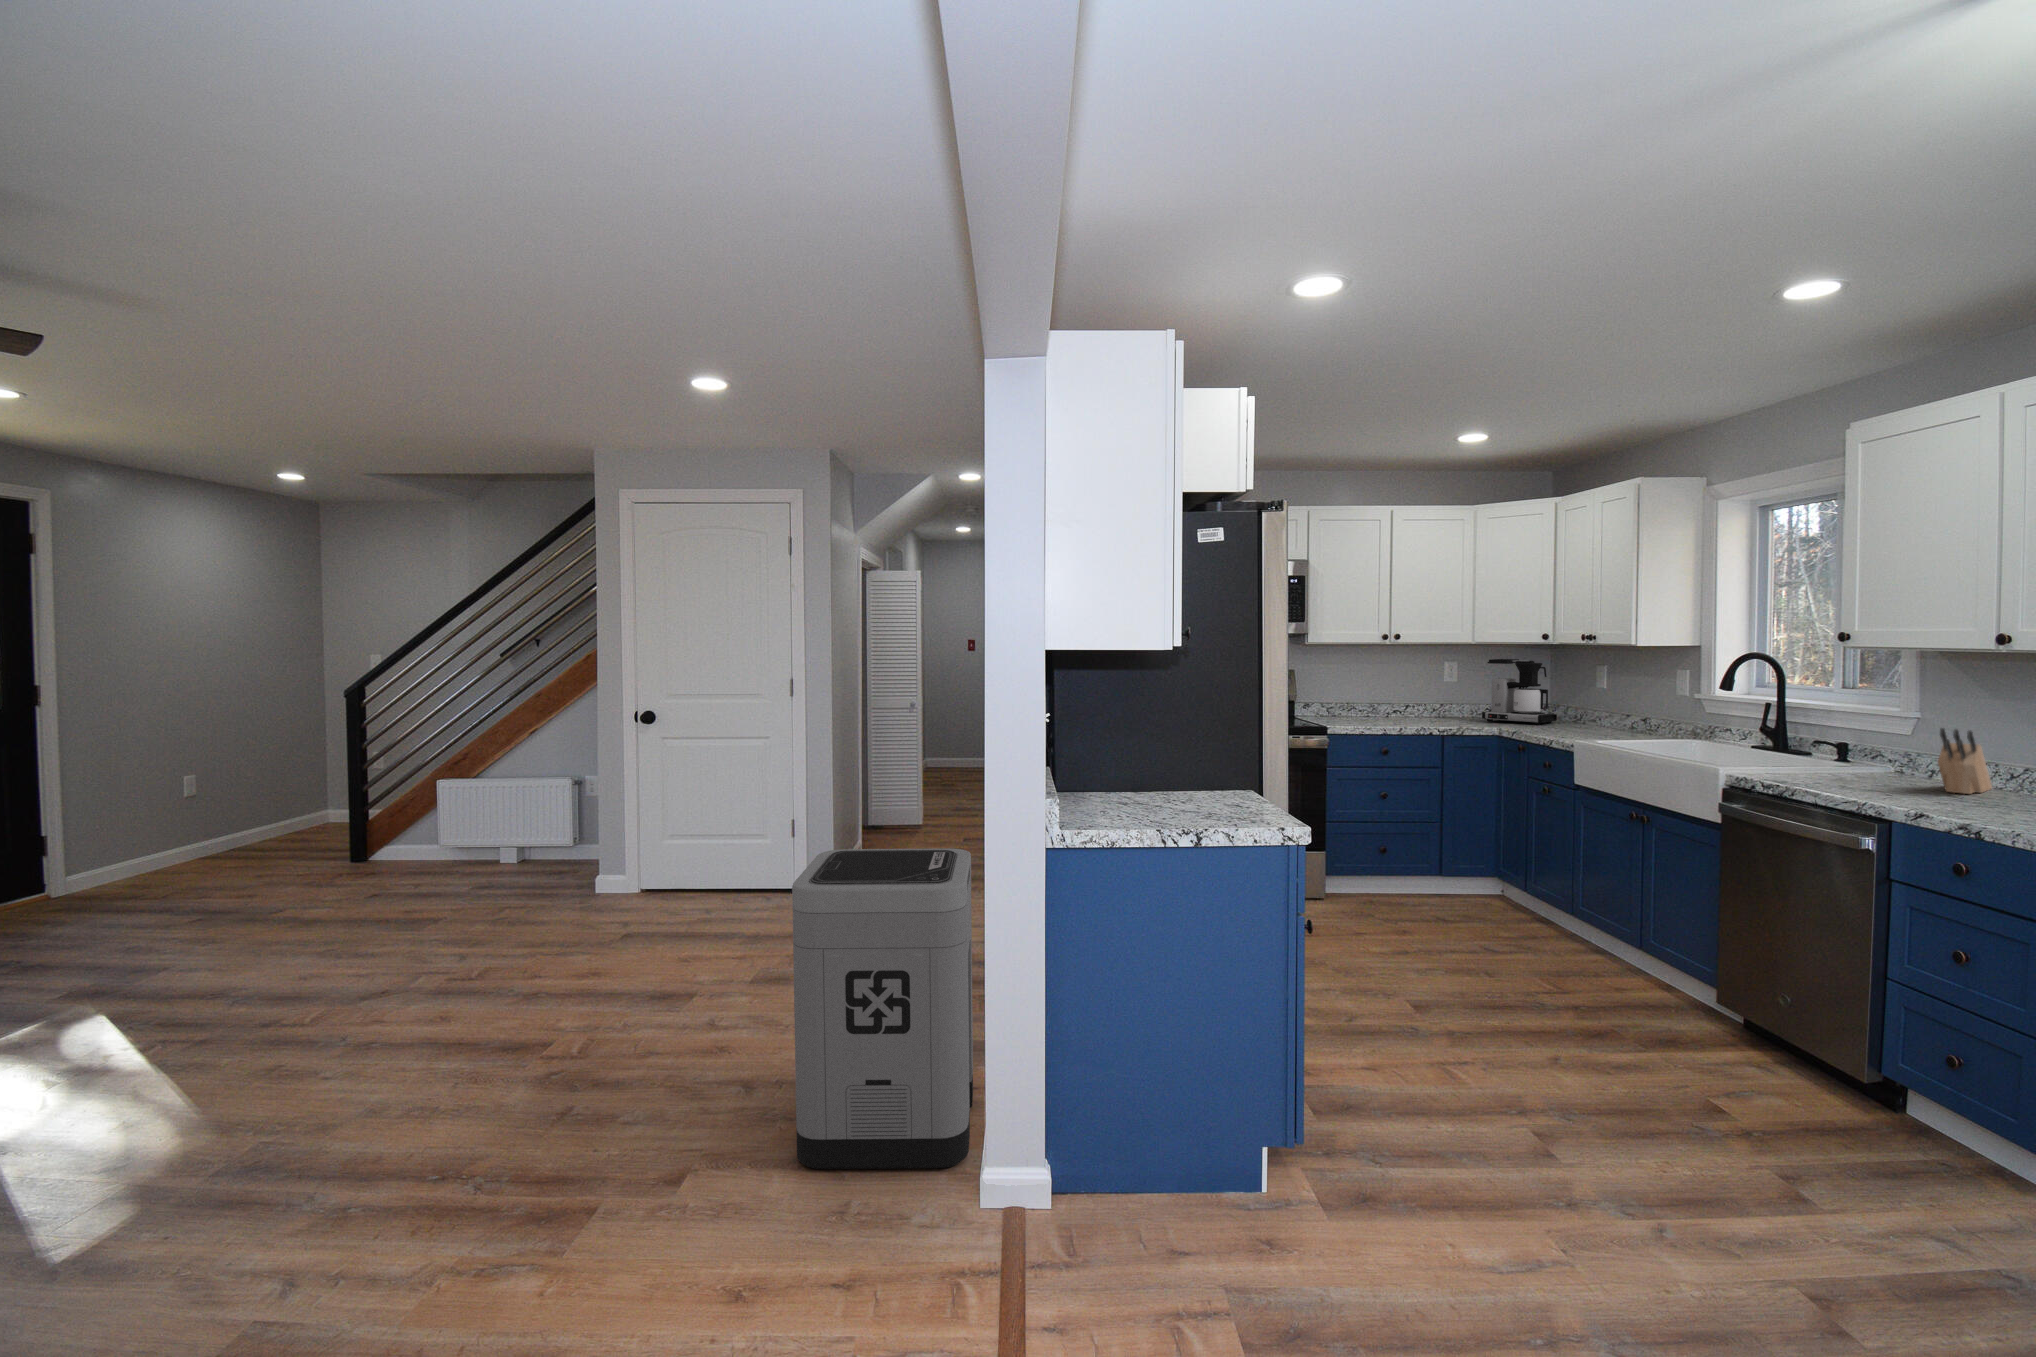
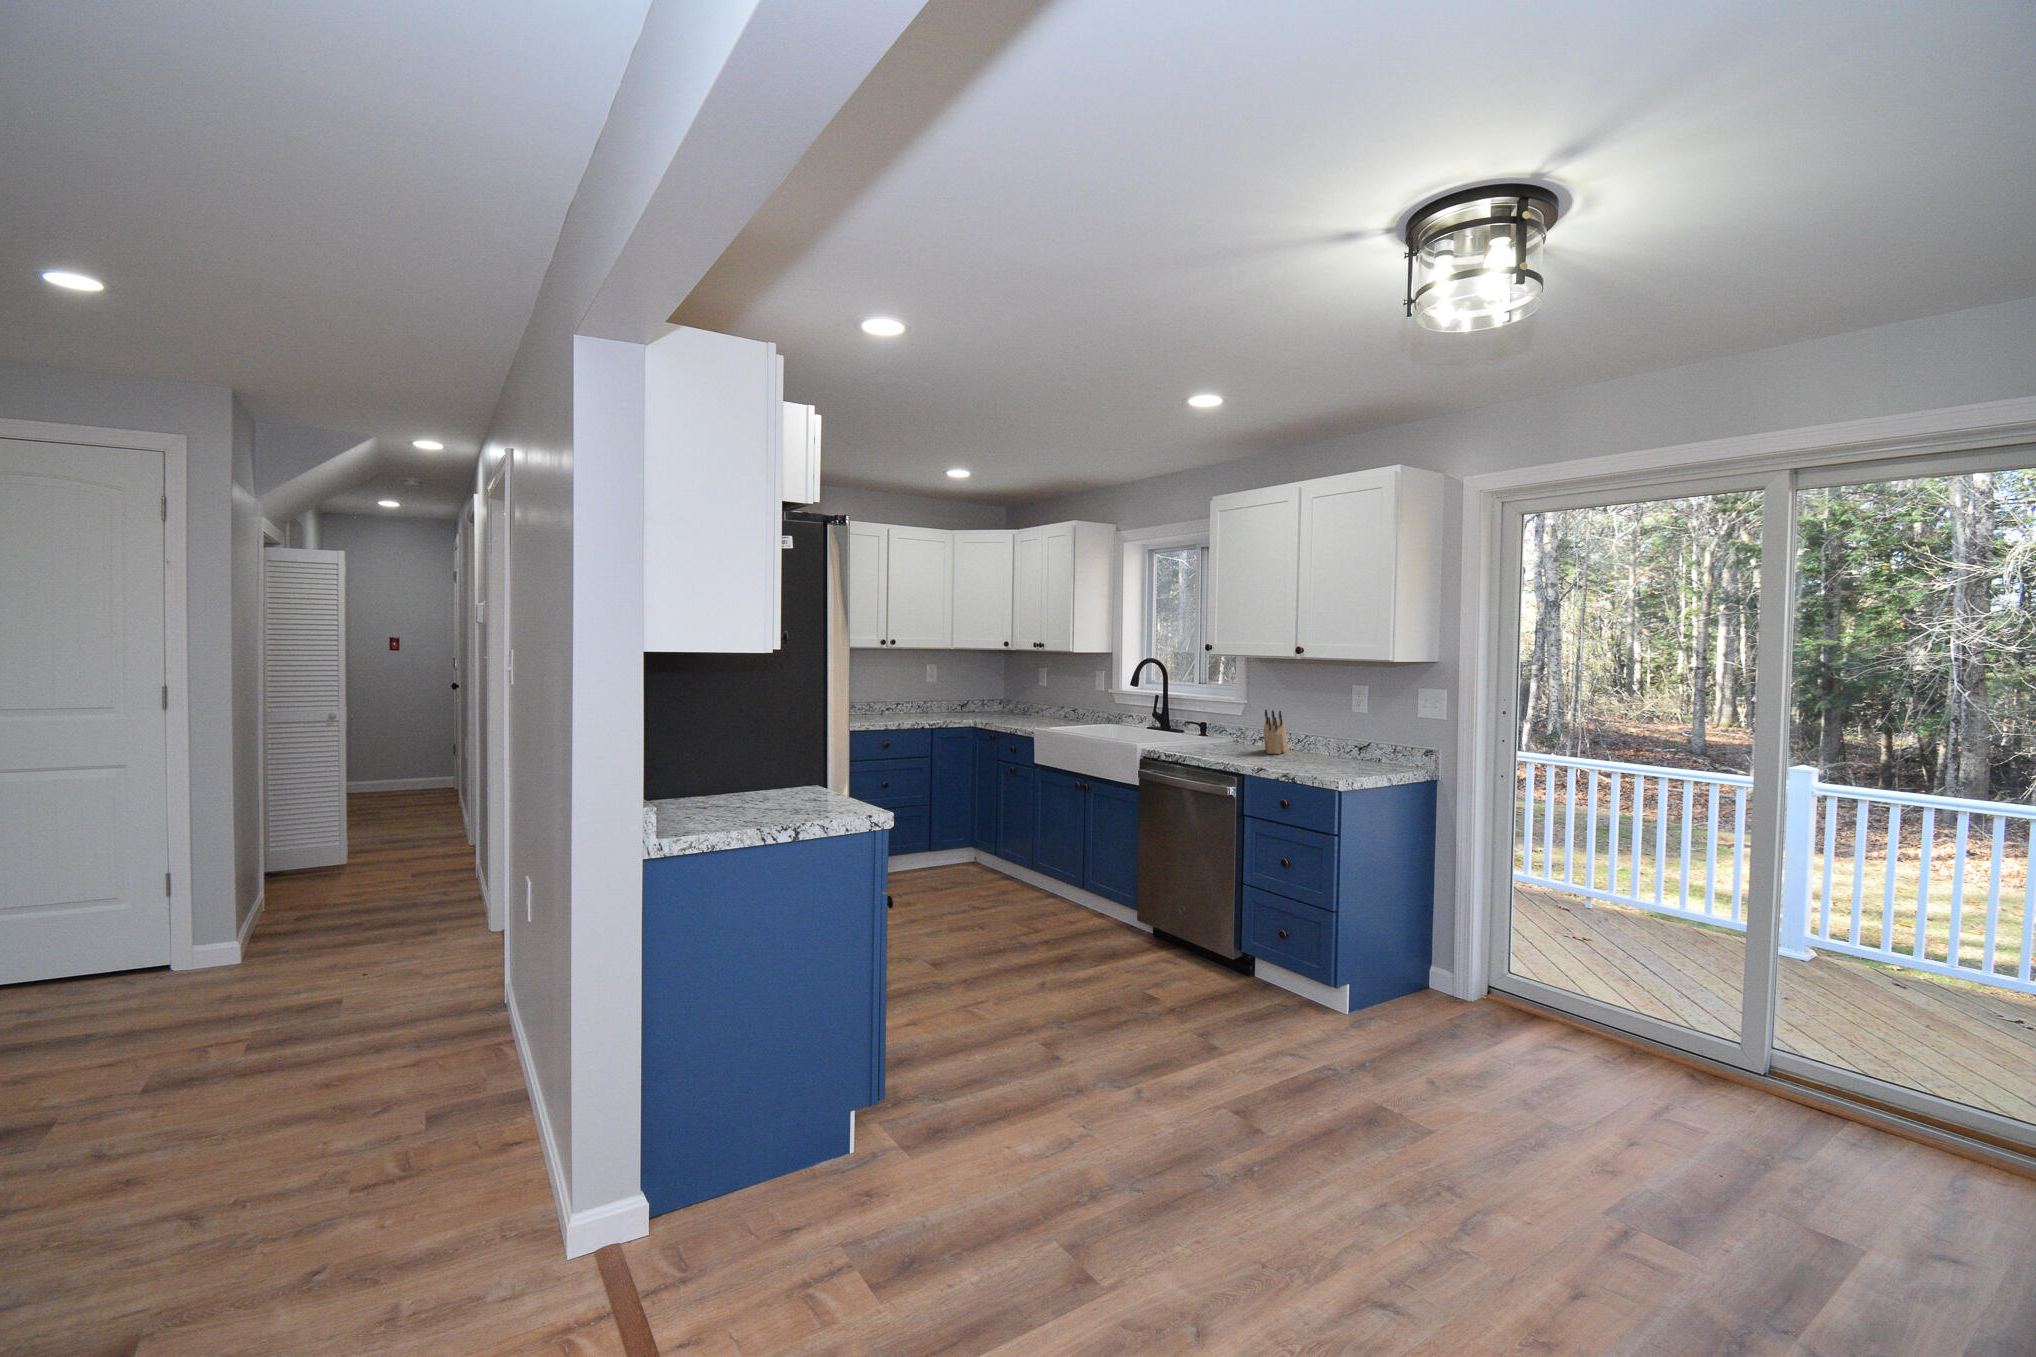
coffee maker: present [1482,659,1557,725] -> none [957,662,1013,717]
trash can: present [792,848,973,1169] -> none [297,874,539,1284]

